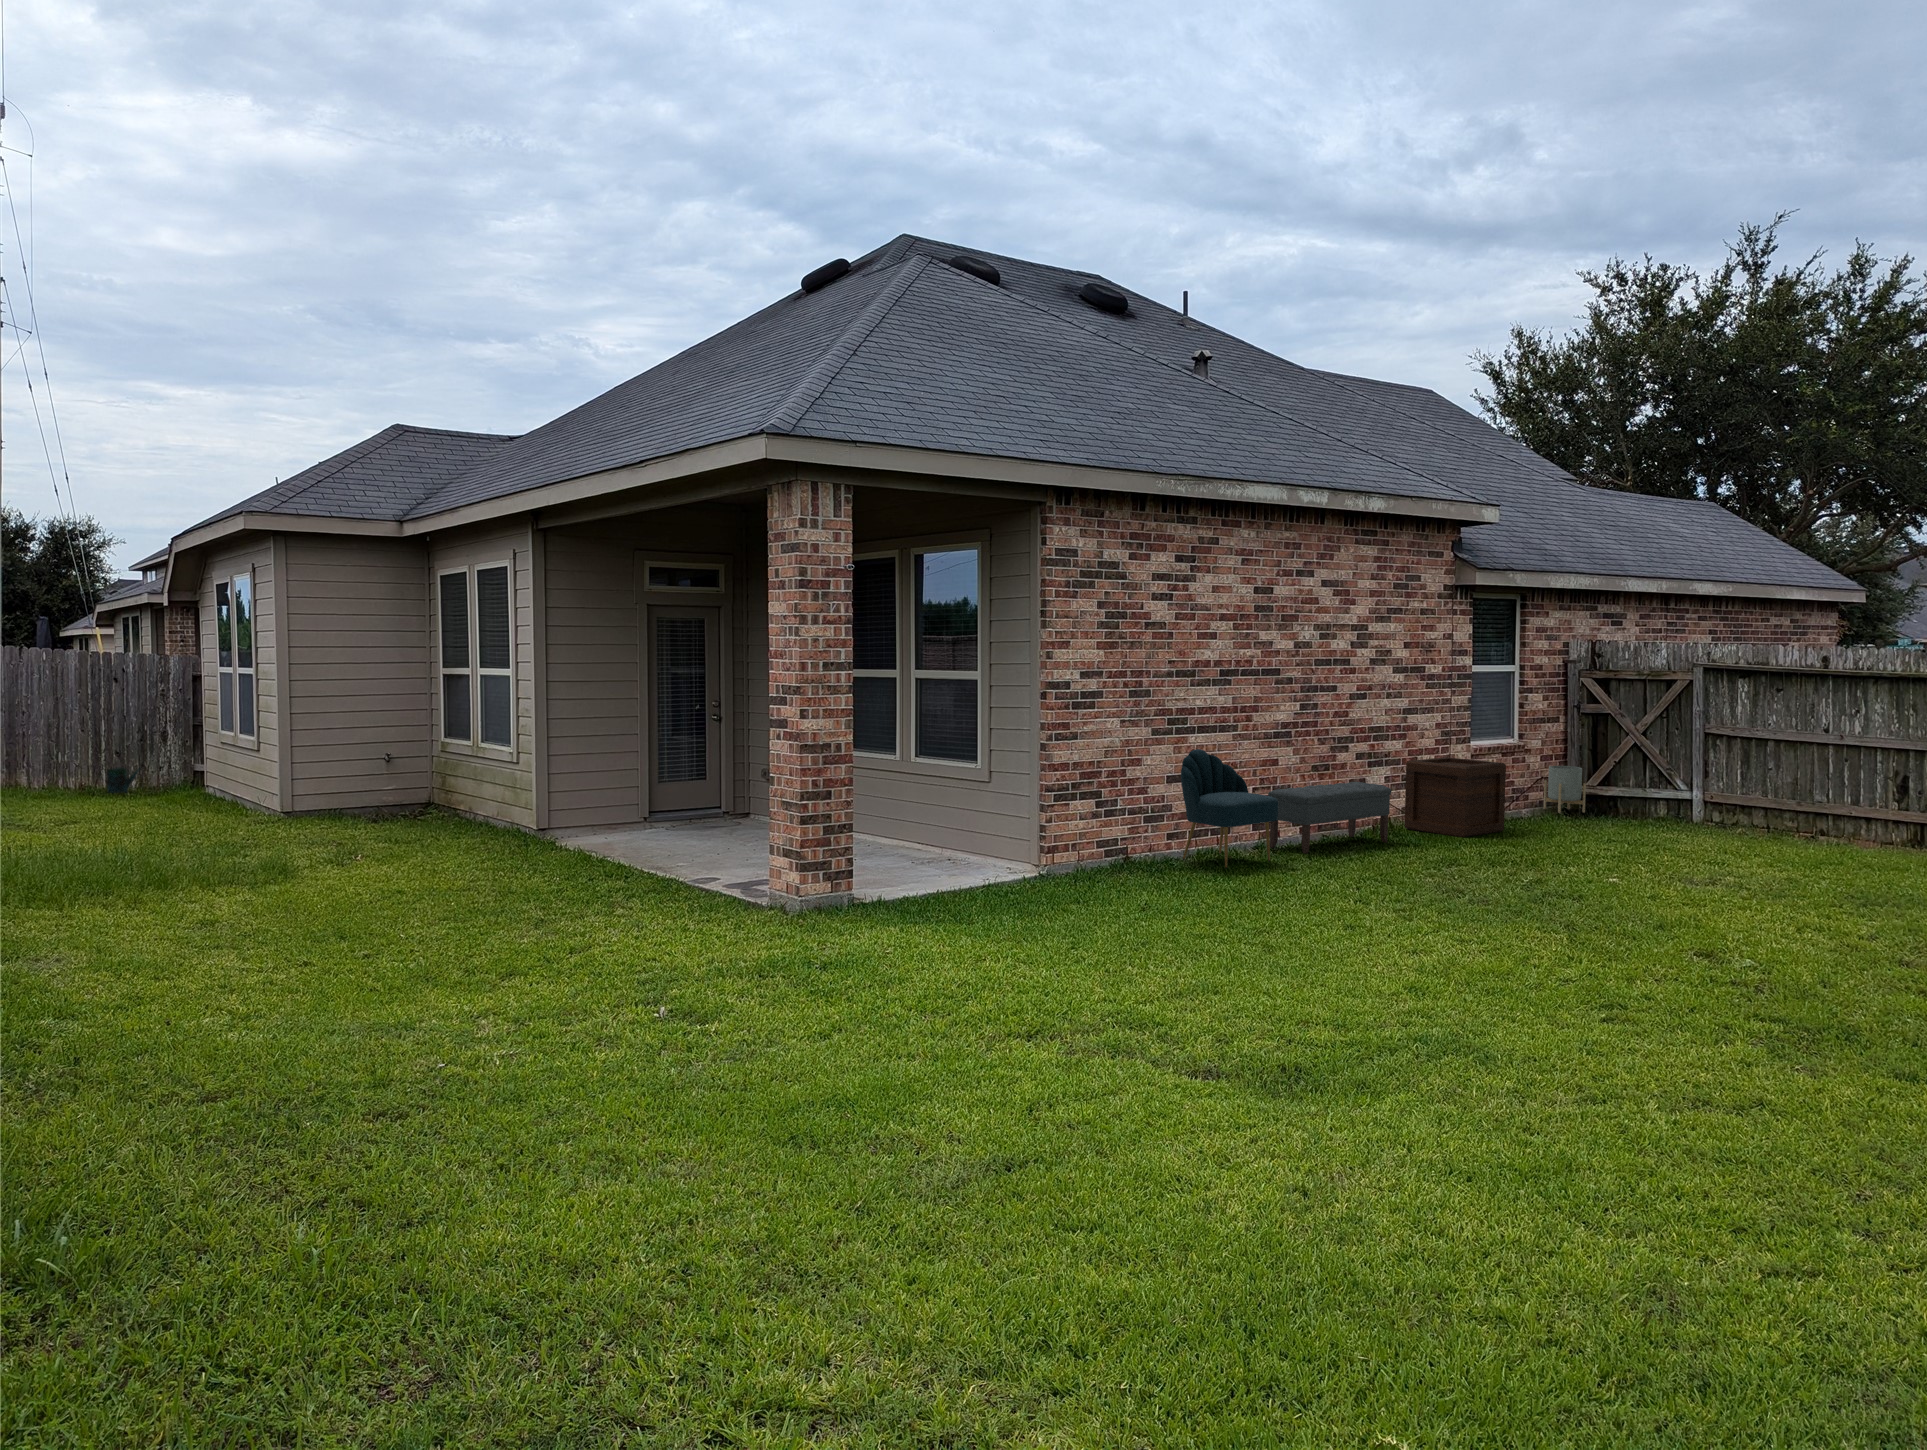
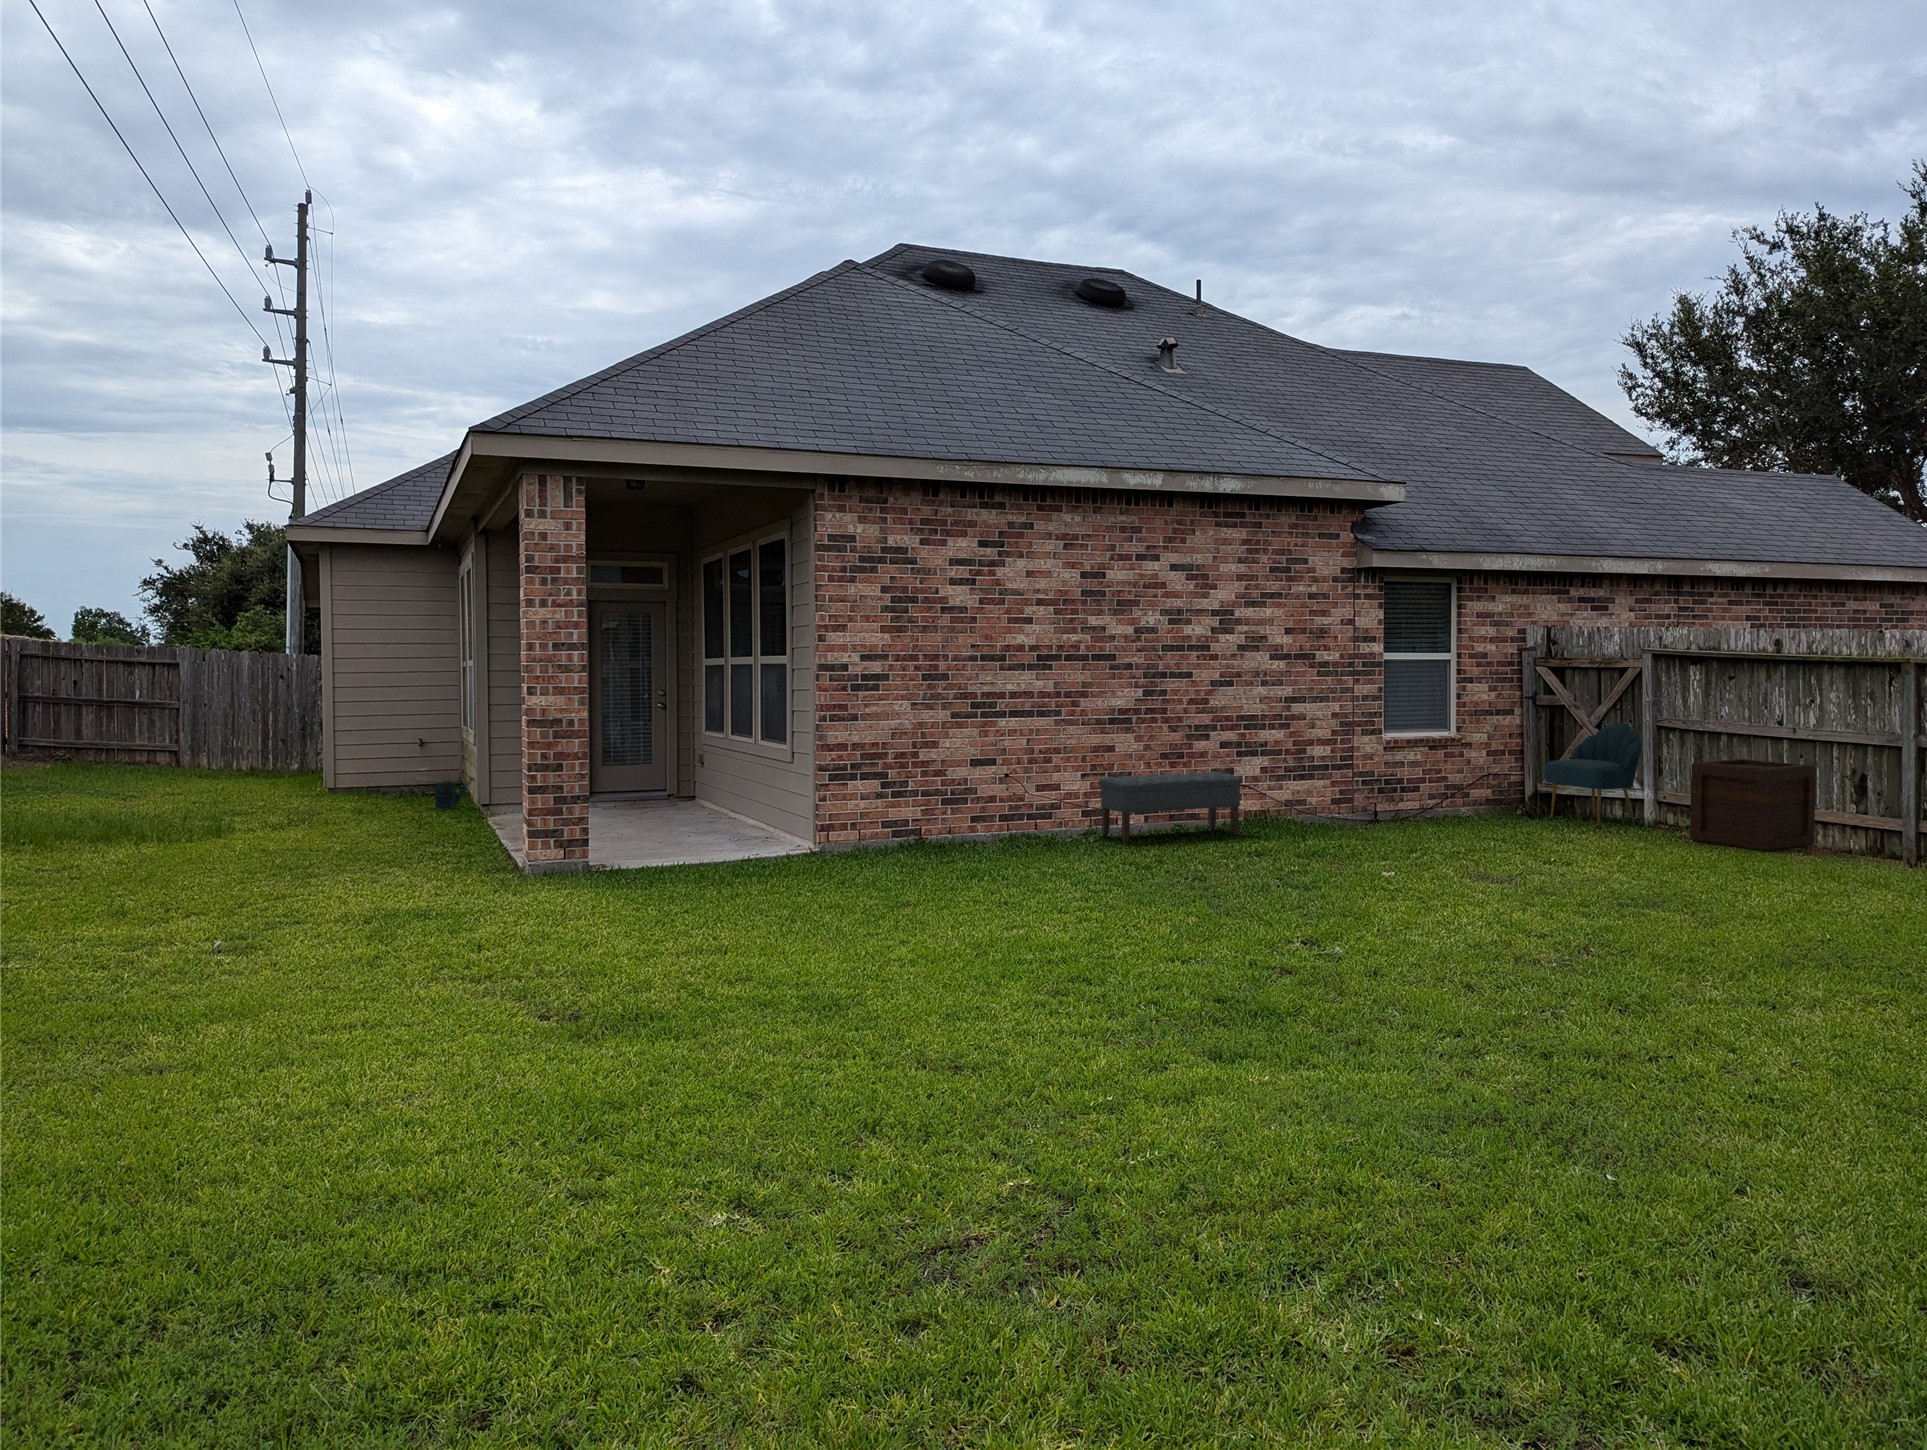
chair: present [1181,749,1278,869] -> present [1545,723,1642,826]
wooden crate: present [1405,757,1506,837] -> present [1690,759,1816,852]
watering can: present [107,764,144,793] -> present [435,778,474,810]
planter: present [1544,766,1586,813] -> none [1494,761,1535,812]

